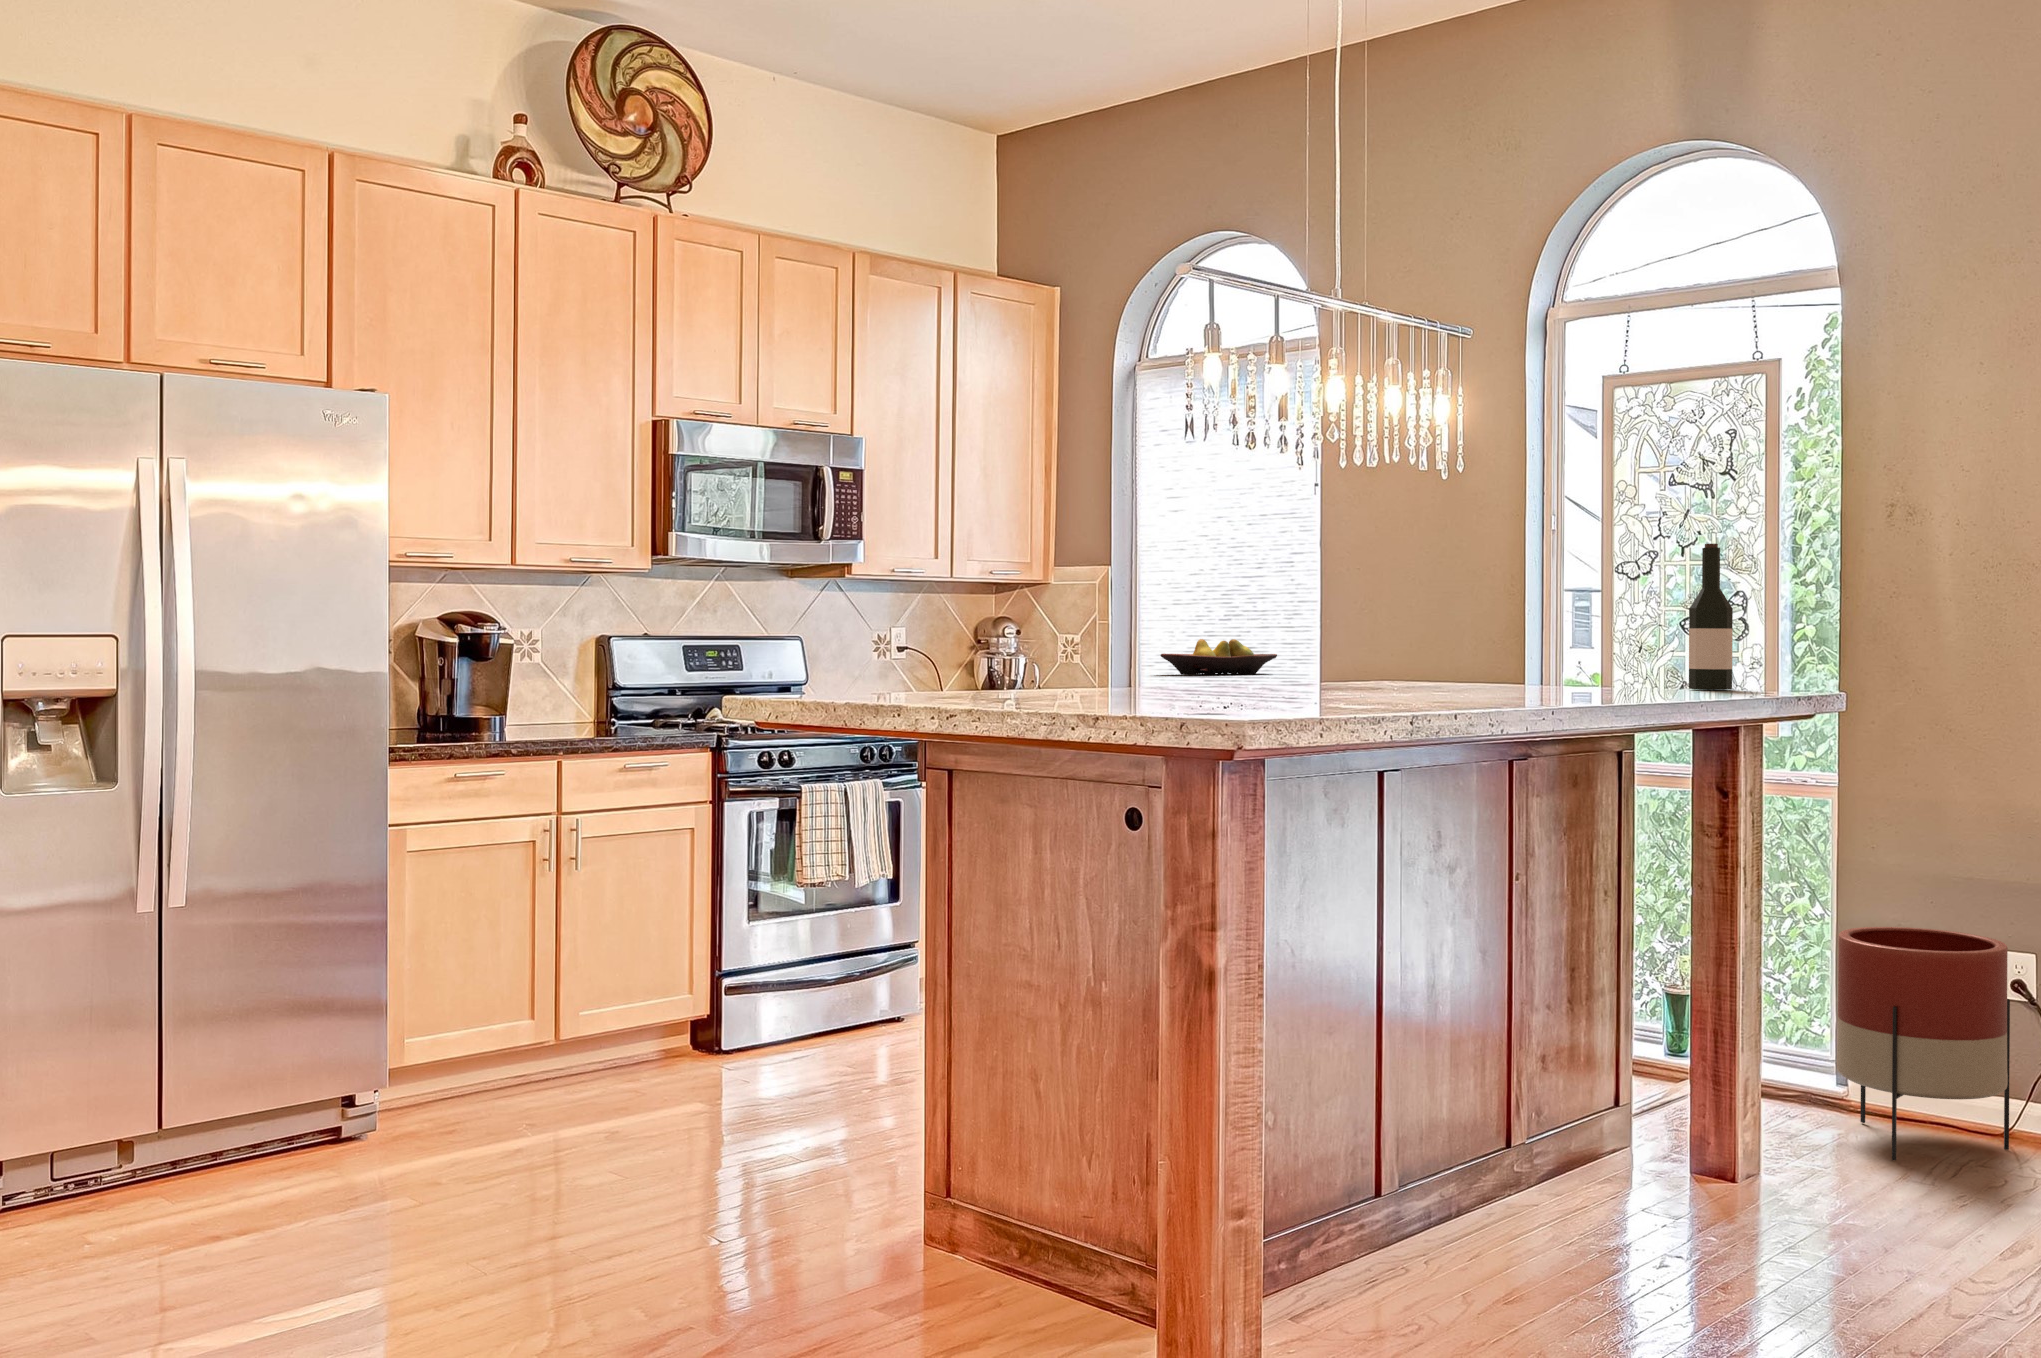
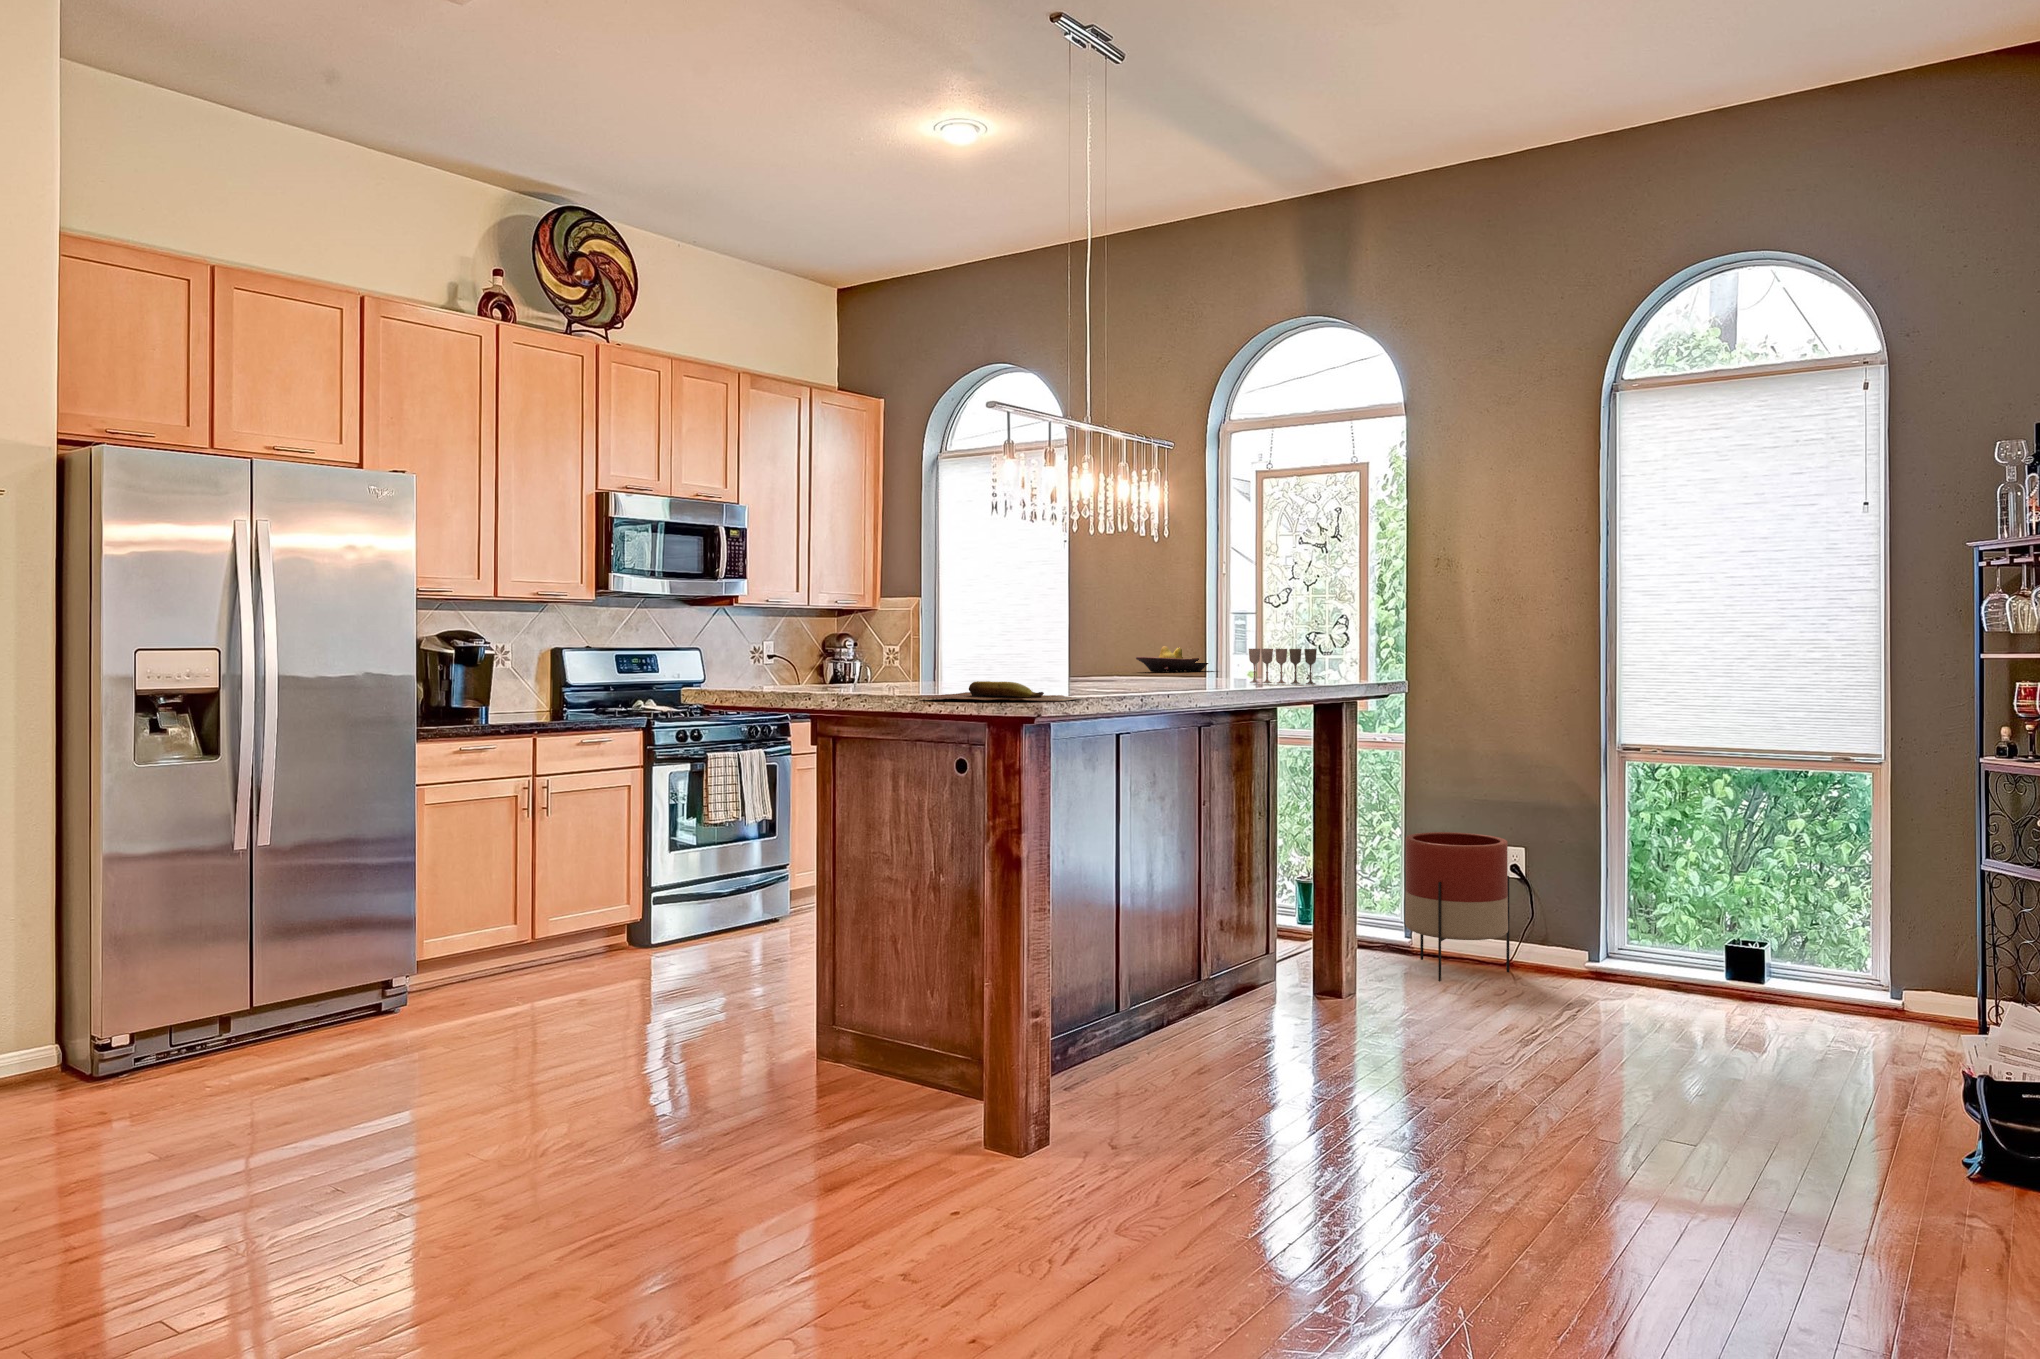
wine bottle: present [1689,544,1733,690] -> none [1311,585,1338,679]
fruit bowl: present [1160,639,1277,675] -> present [1136,646,1208,672]
wine glass: none [1589,642,1700,699] -> present [1249,649,1317,684]
cutting board: none [1054,692,1315,725] -> present [921,681,1082,702]

